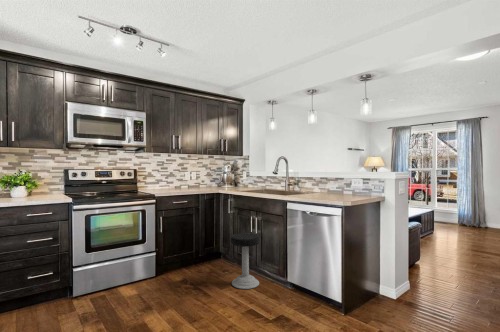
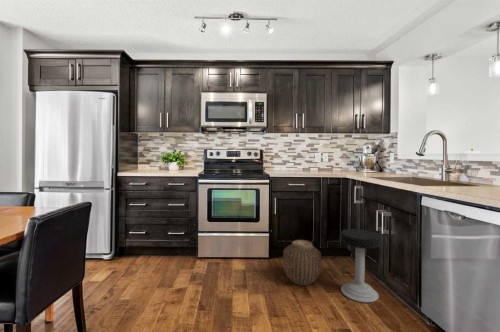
woven basket: none [181,251,215,291] -> present [283,240,321,285]

